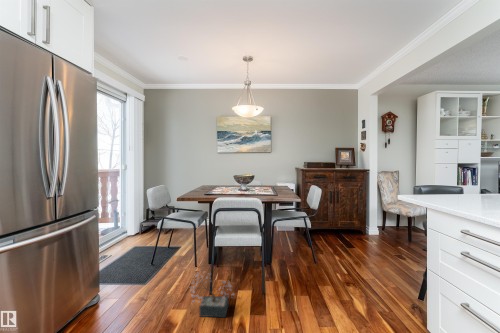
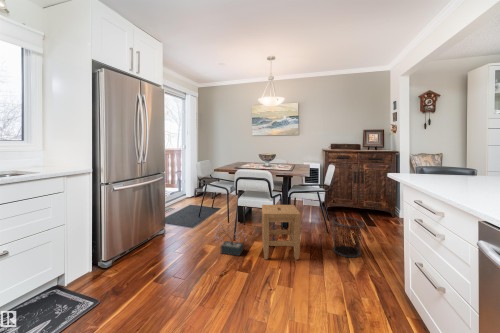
stool: none [248,241,302,319] -> present [262,205,301,260]
waste bin: none [329,250,366,300] -> present [332,217,364,257]

